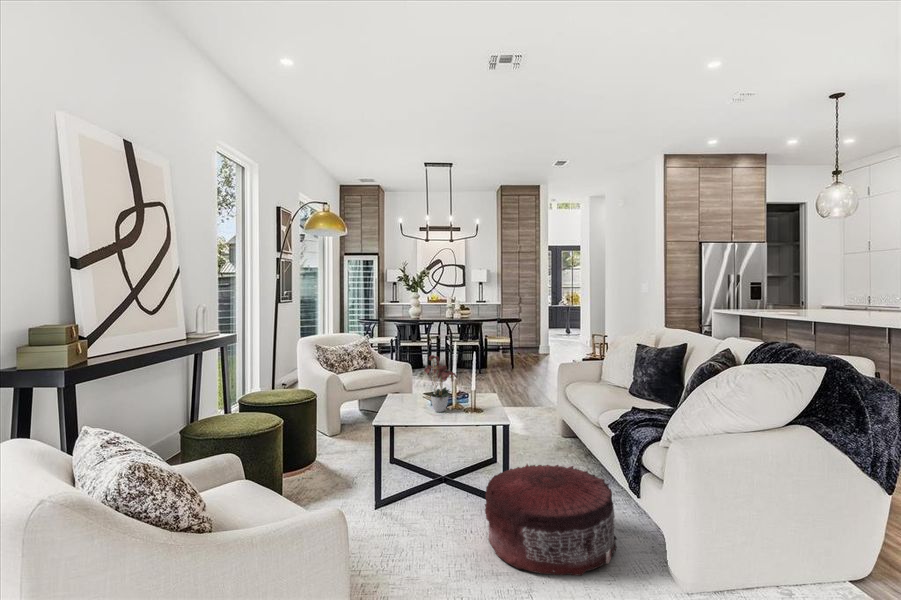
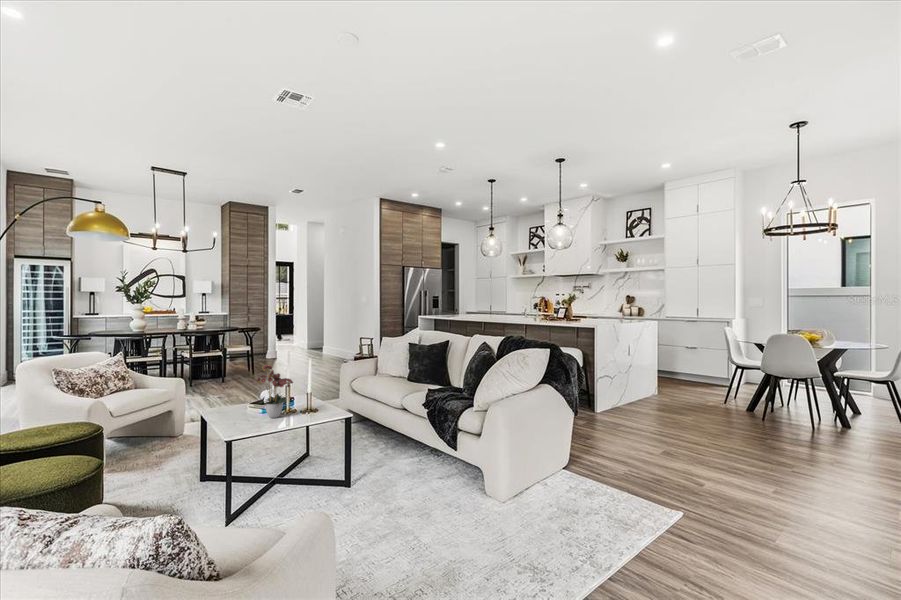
pouf: present [485,464,617,576] -> none [354,439,455,527]

